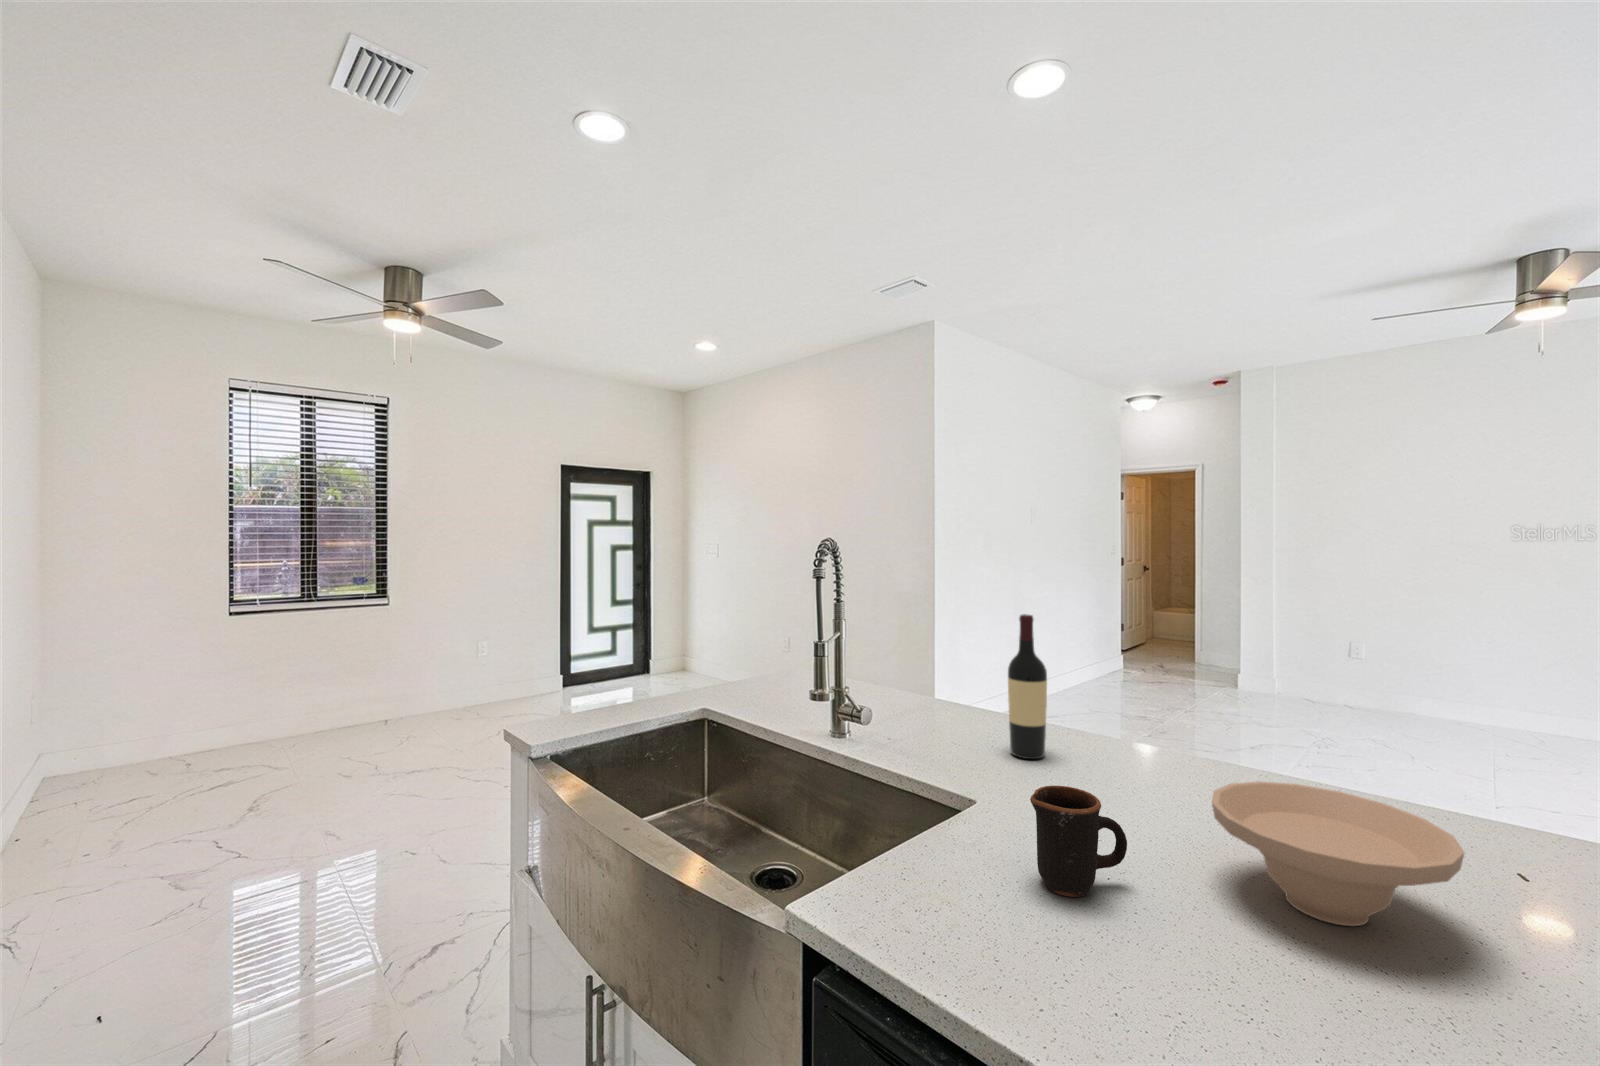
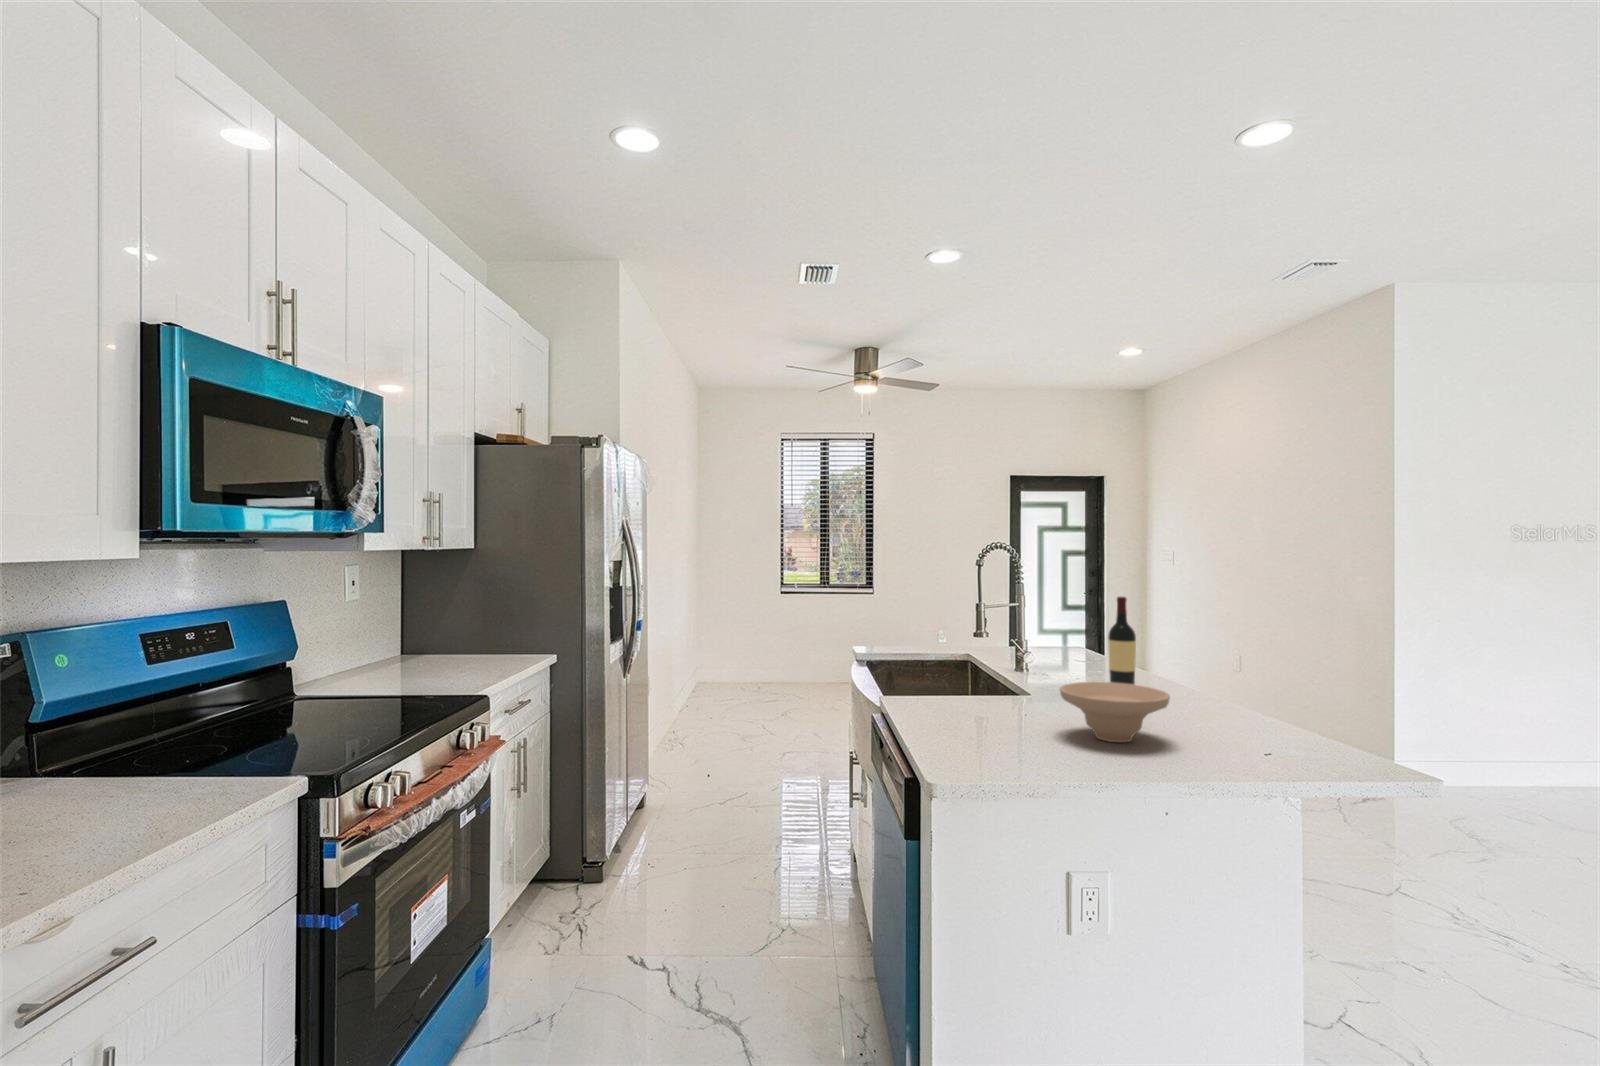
mug: present [1030,786,1127,897] -> none [989,669,1036,717]

